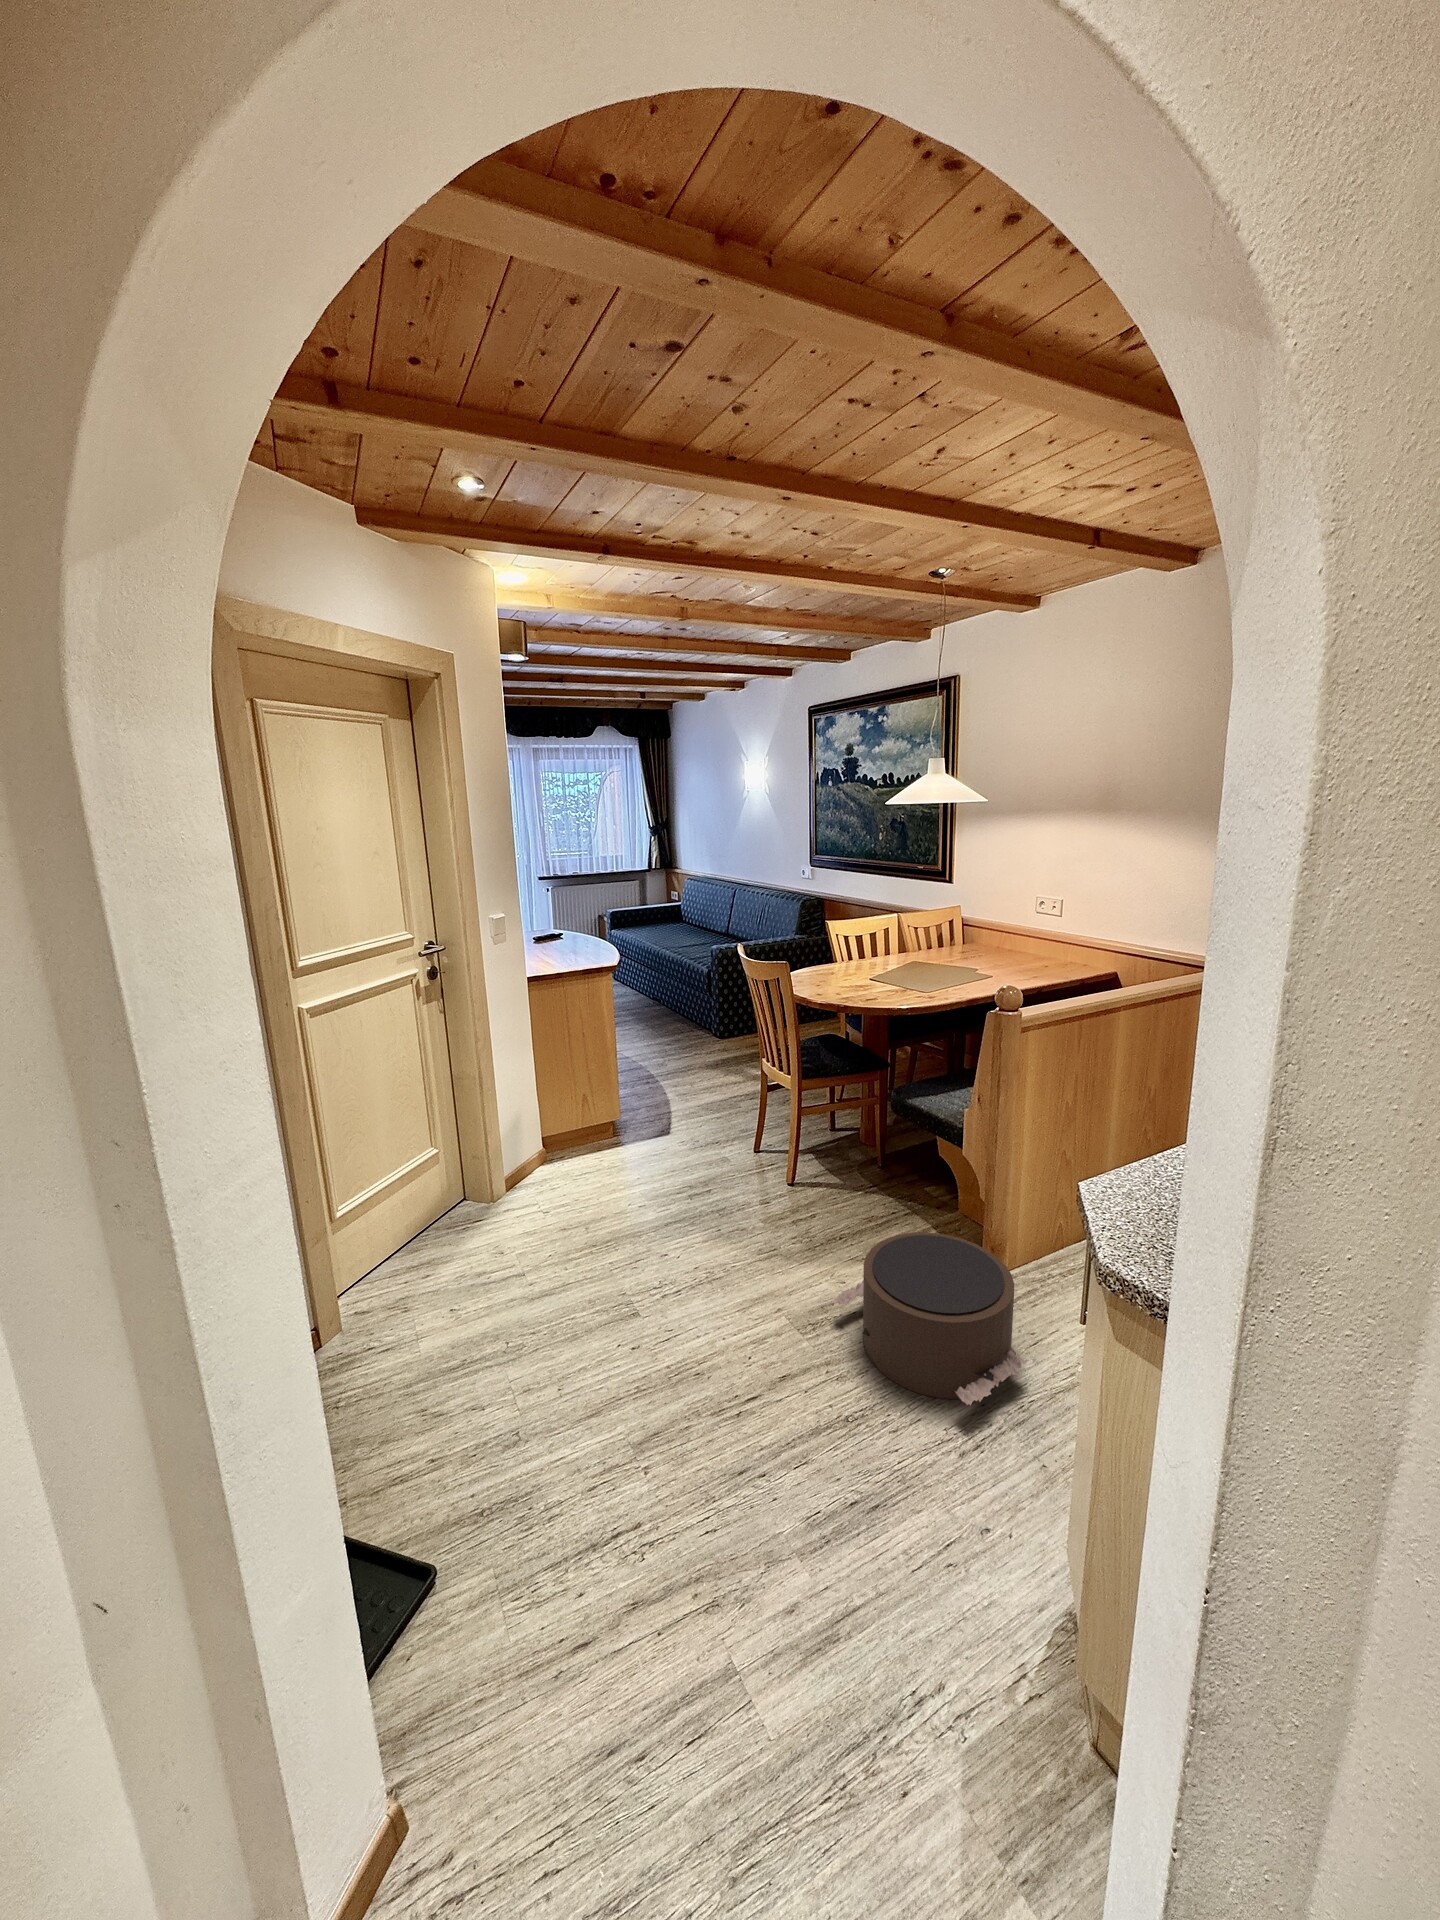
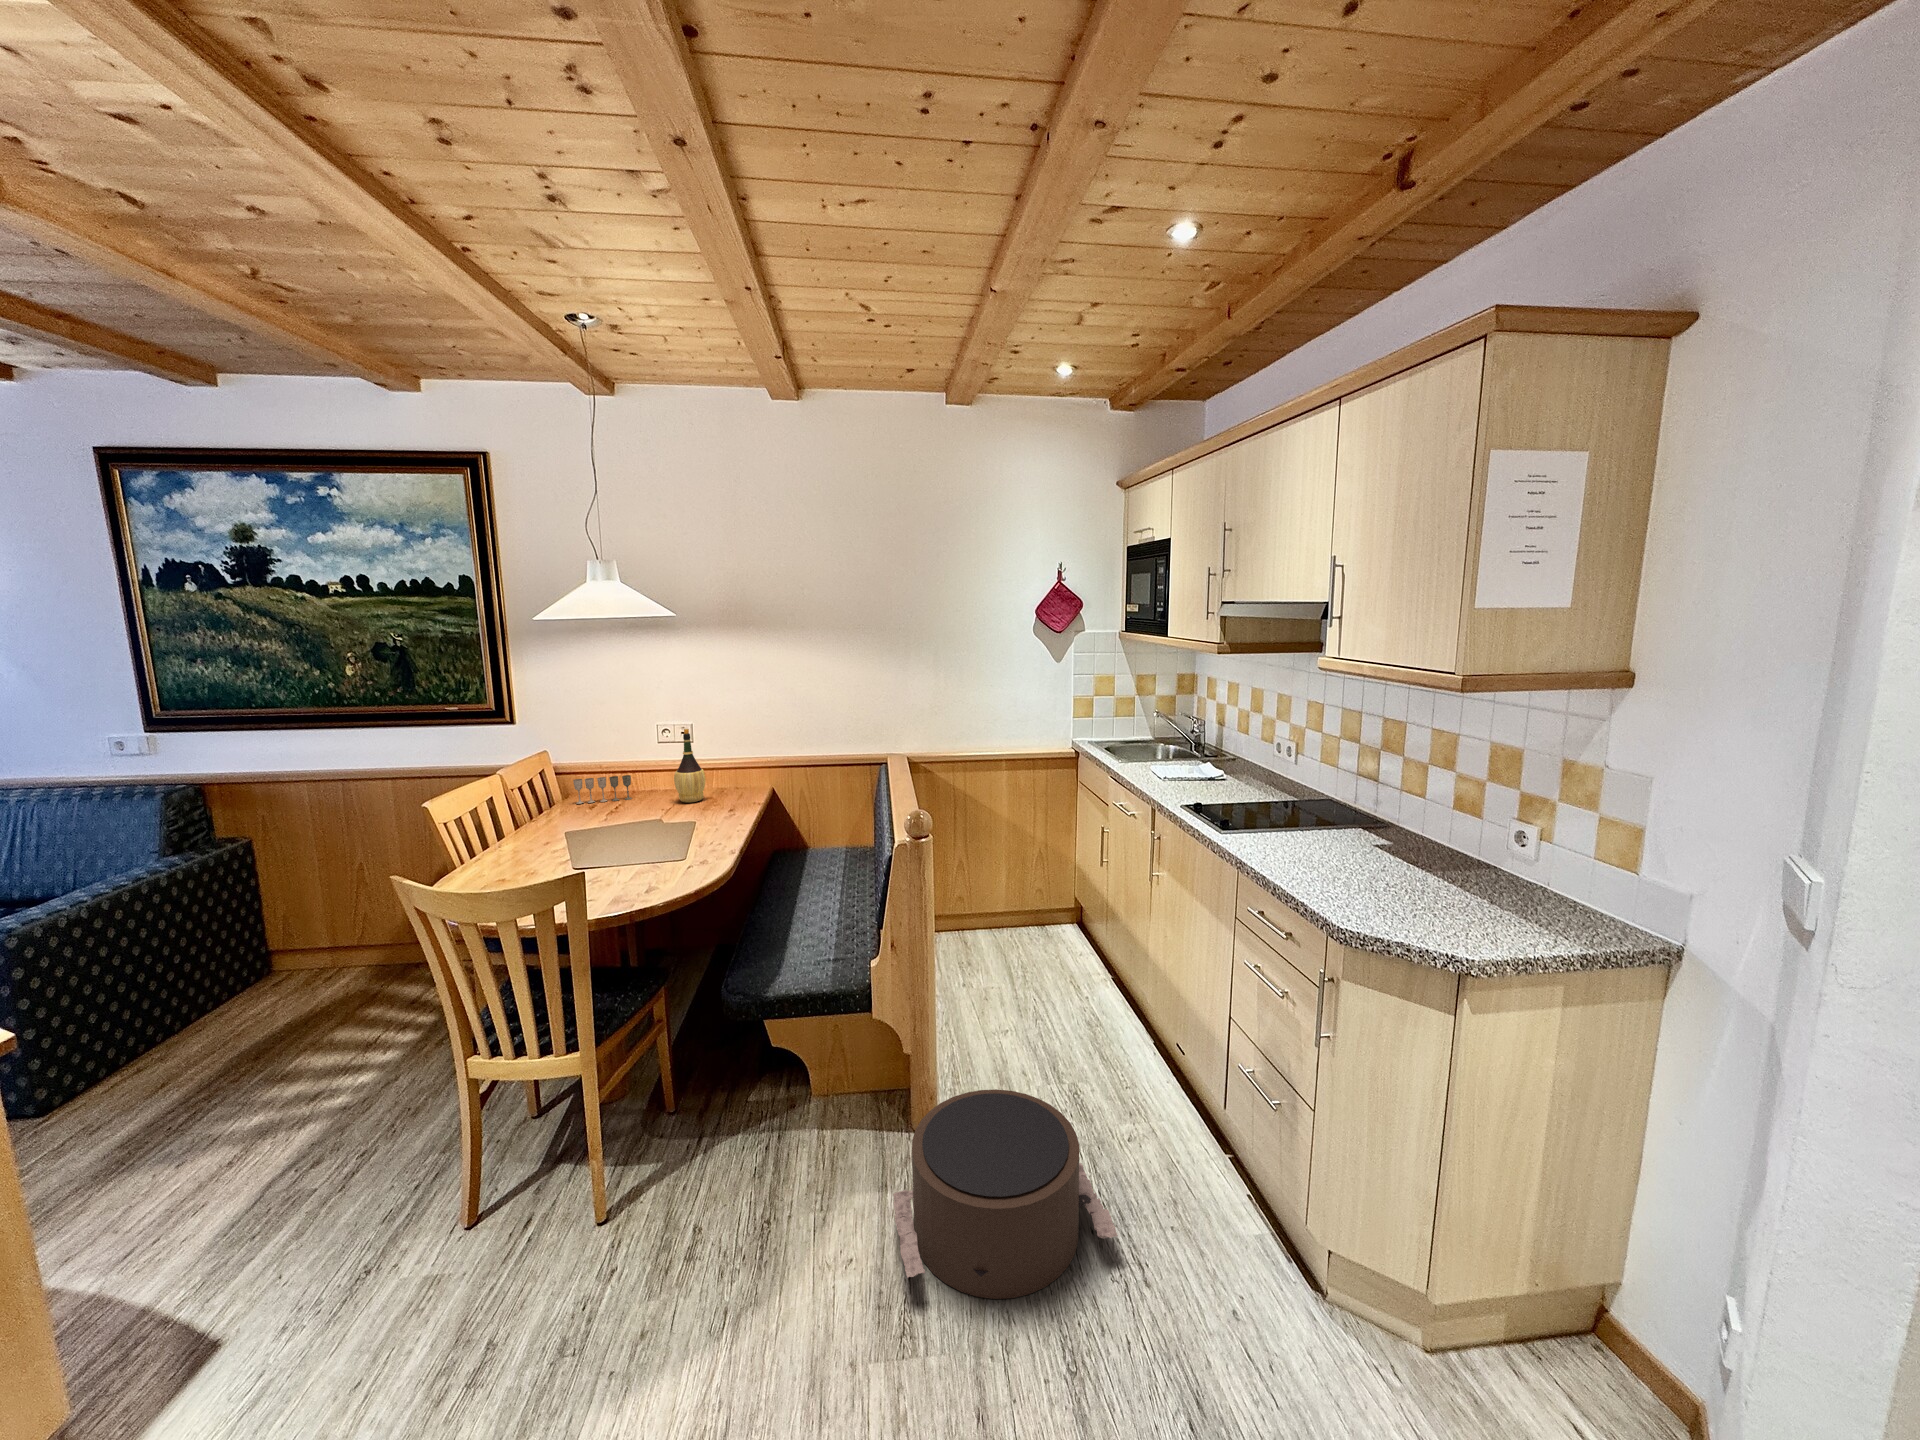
wine bottle: none [1010,902,1037,966] -> present [674,729,705,802]
wine glass: none [960,931,998,955] -> present [573,775,632,804]

